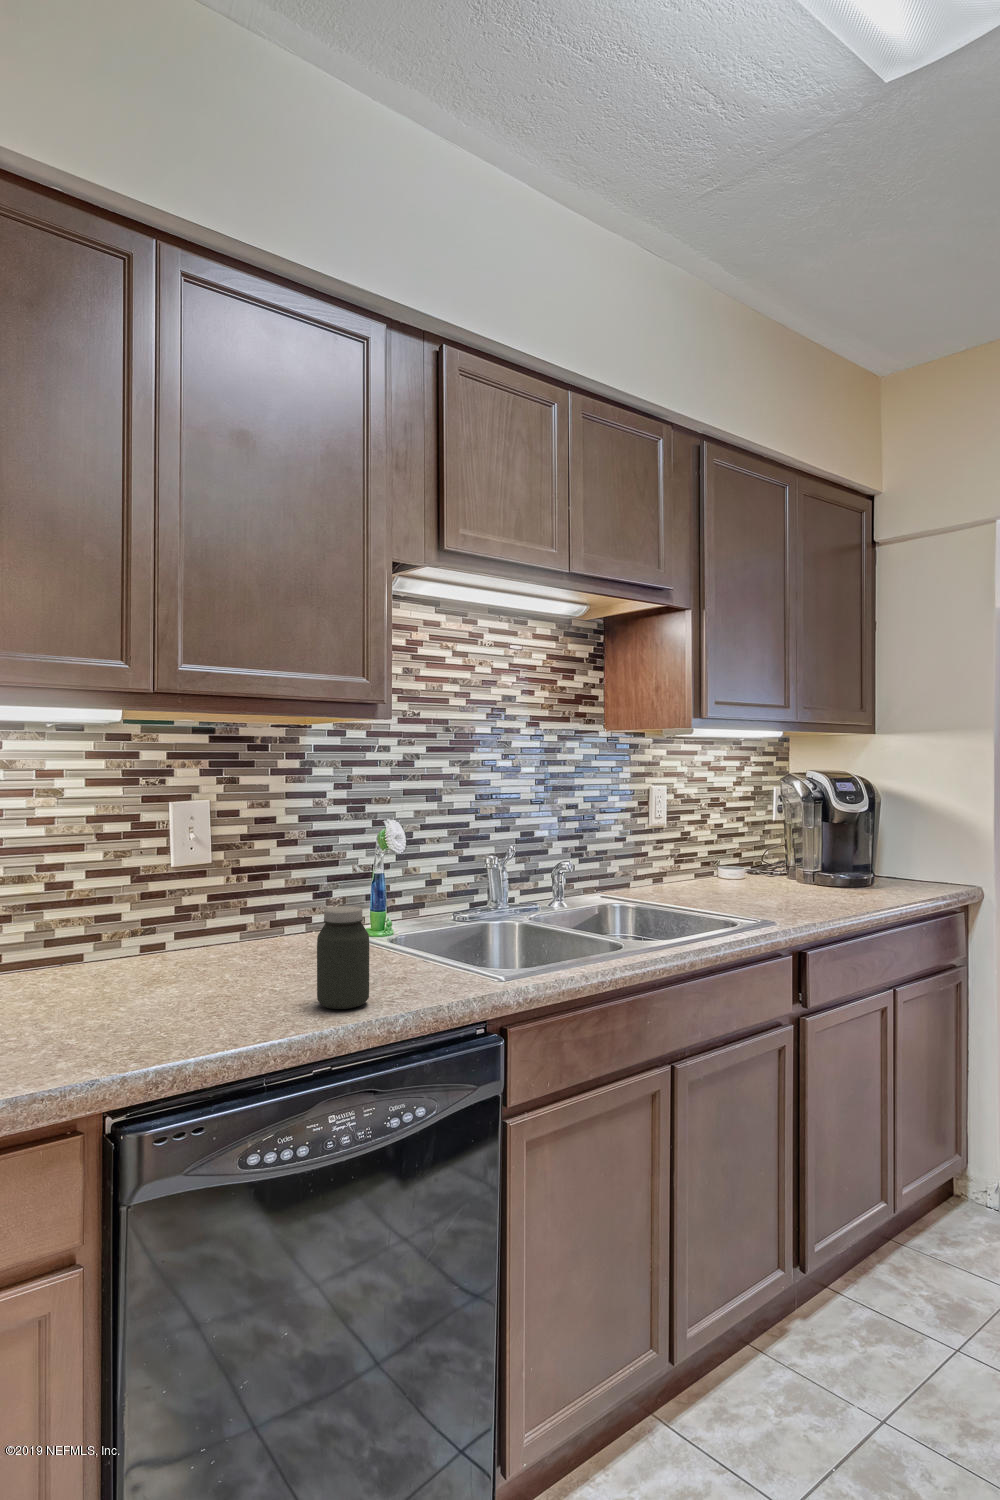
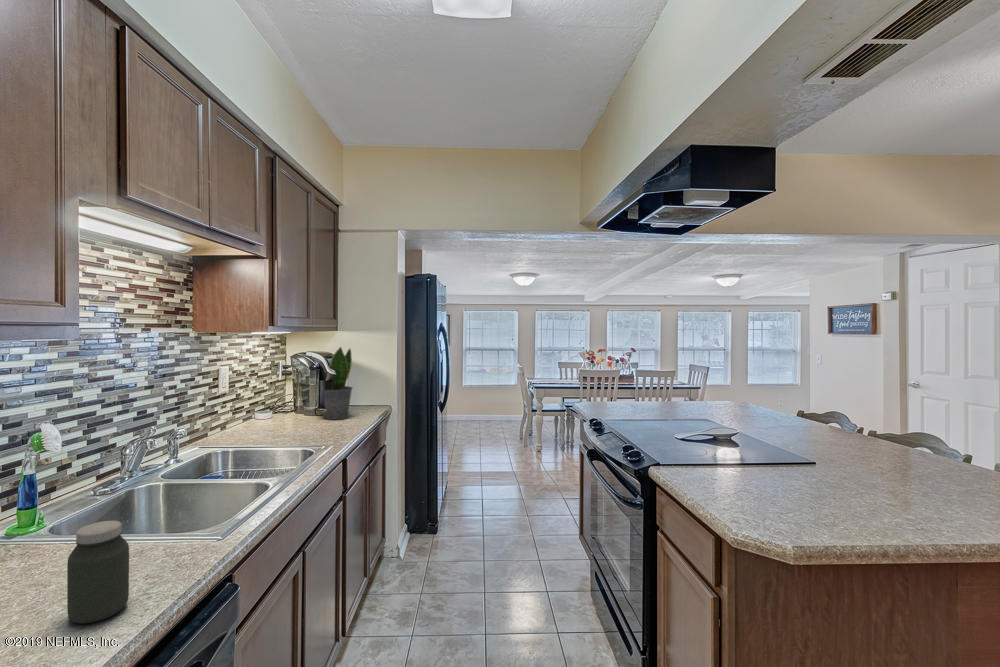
potted plant: none [814,756,878,893] -> present [323,347,352,420]

